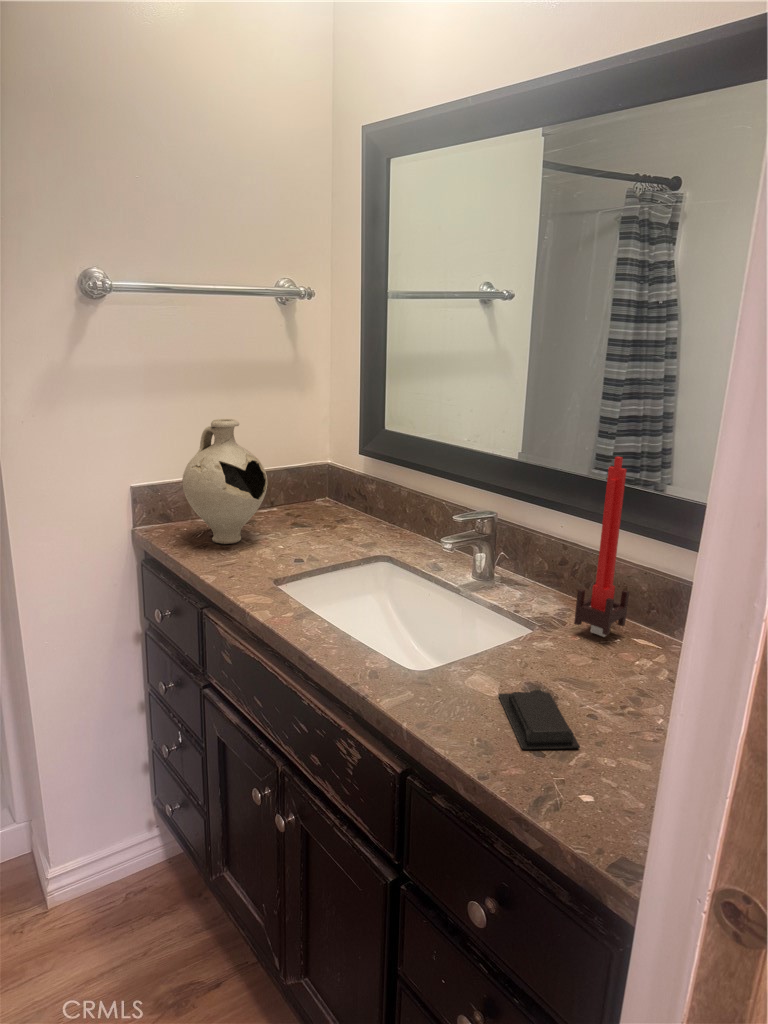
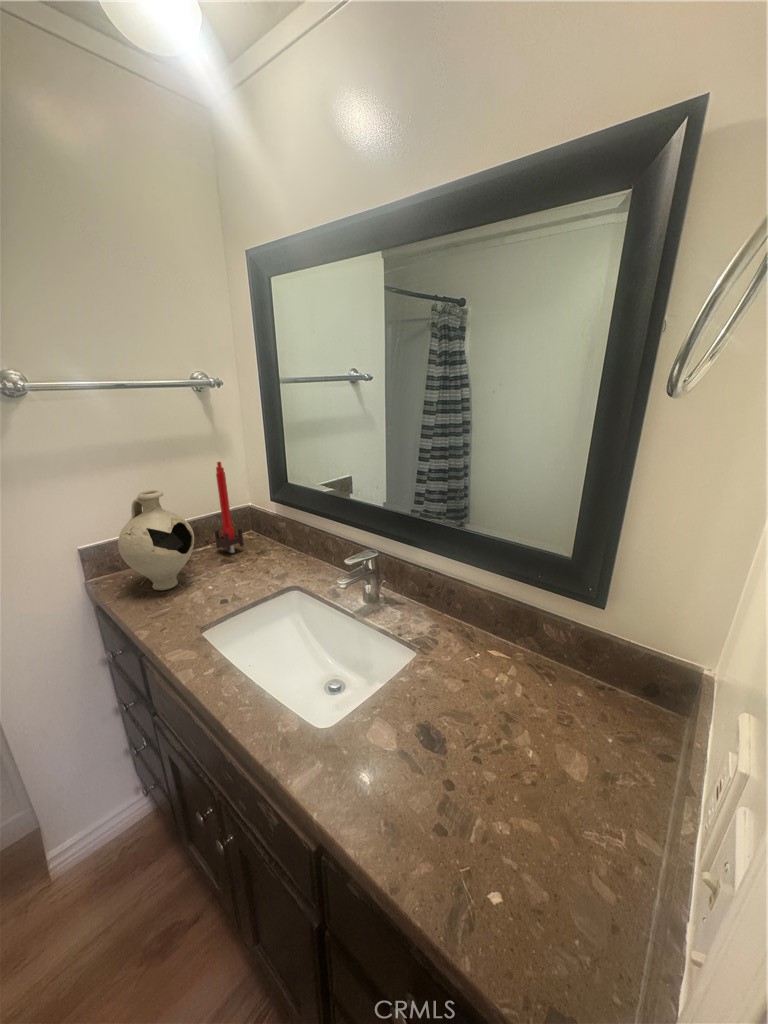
candle: present [574,457,629,637] -> present [215,462,244,553]
soap bar: present [499,690,580,749] -> none [391,736,469,827]

